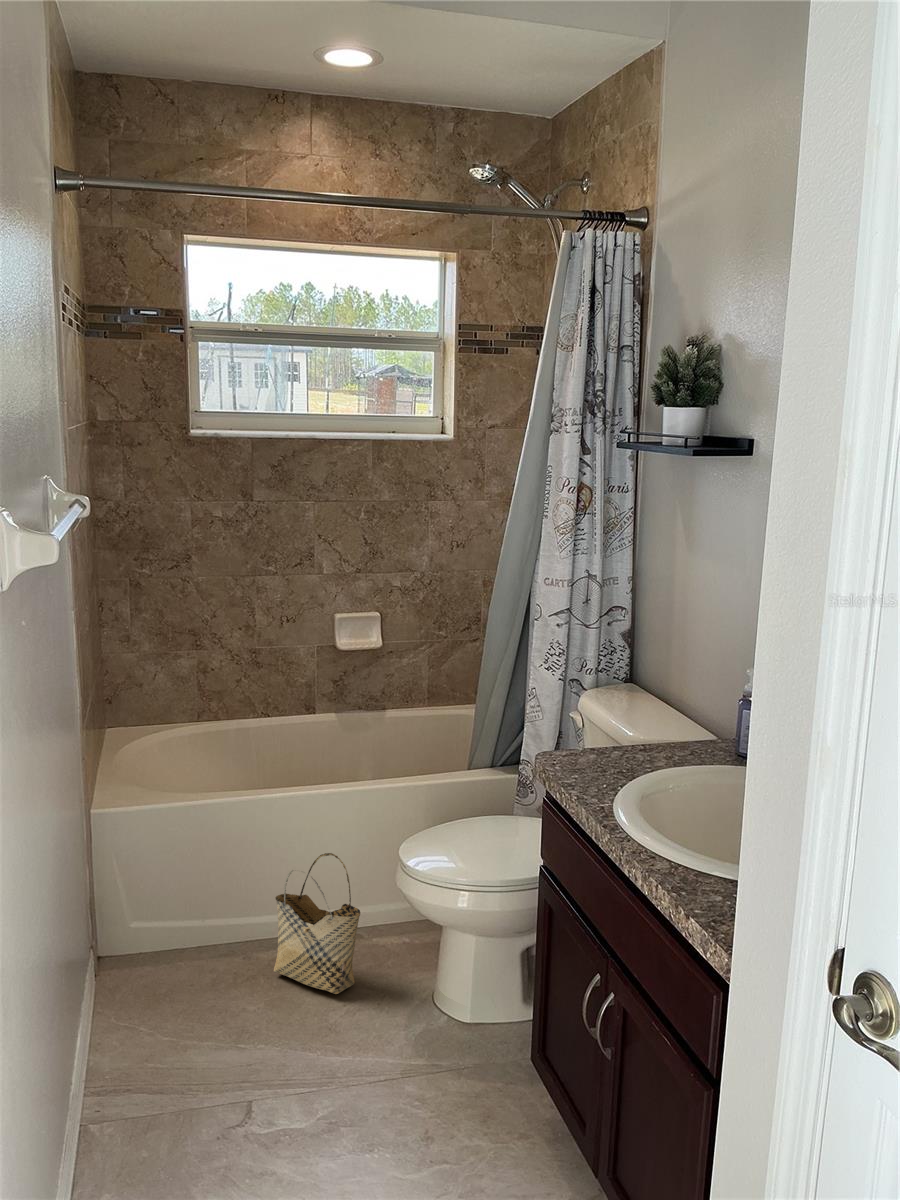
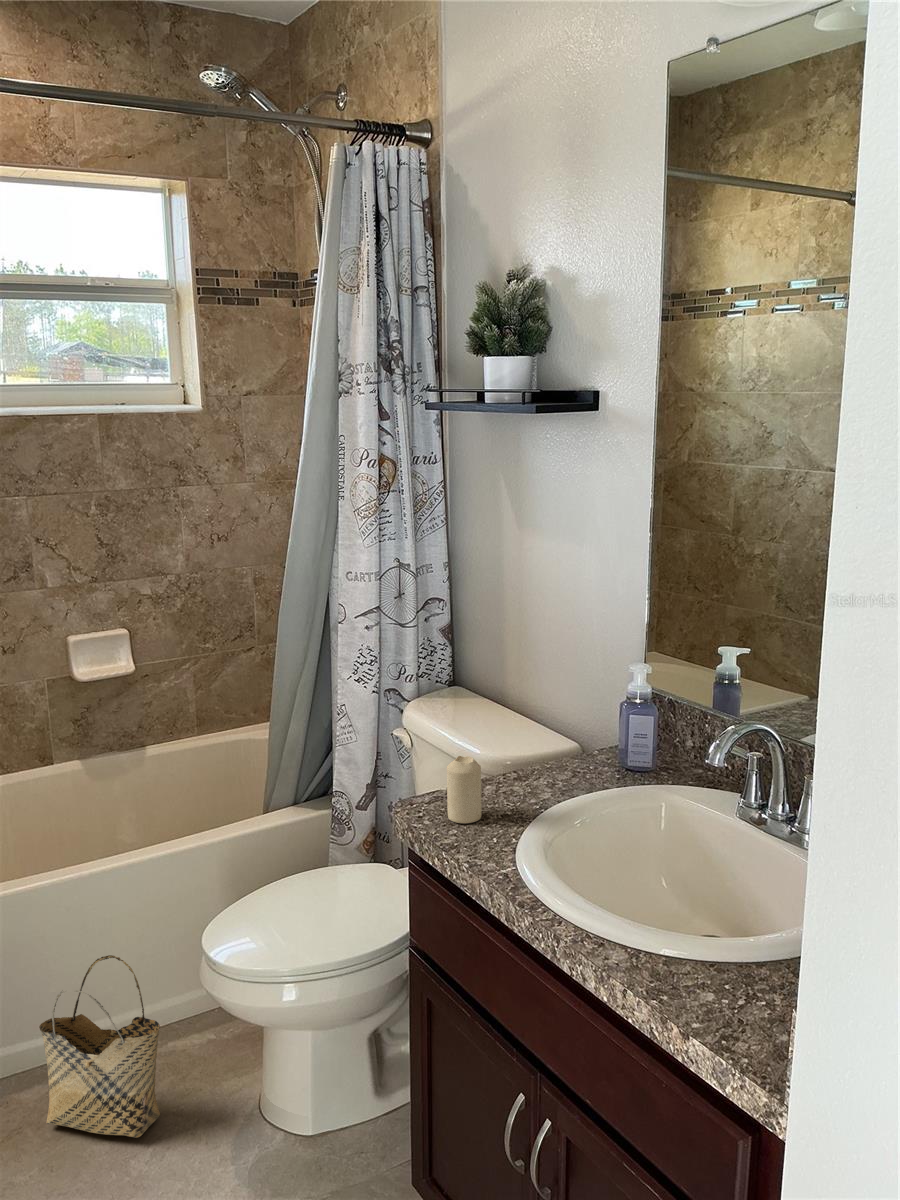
candle: none [574,719,603,771] -> present [447,756,482,823]

